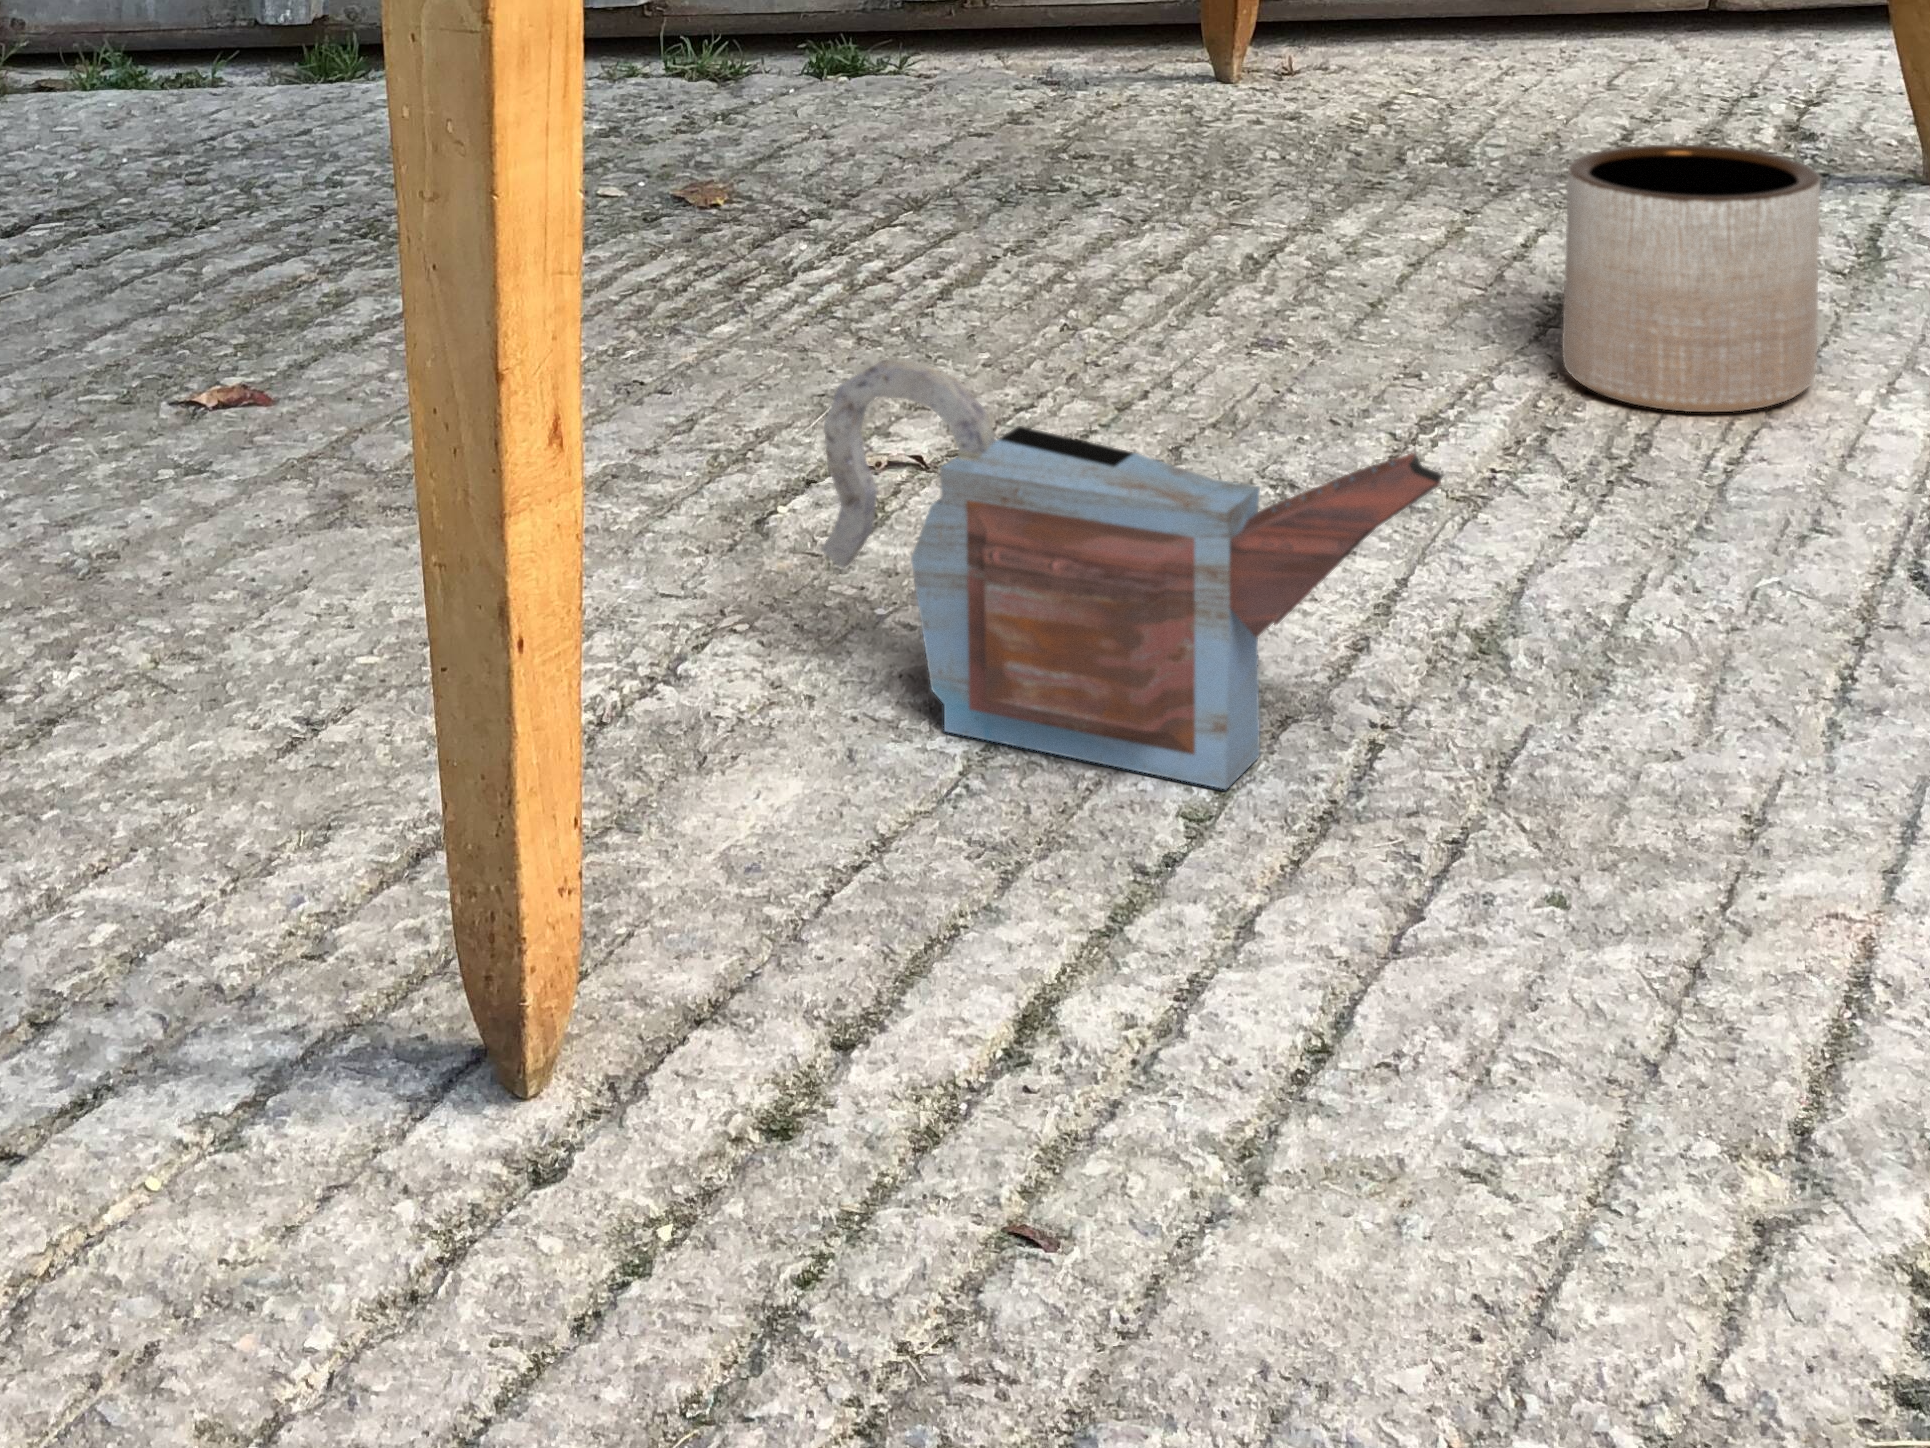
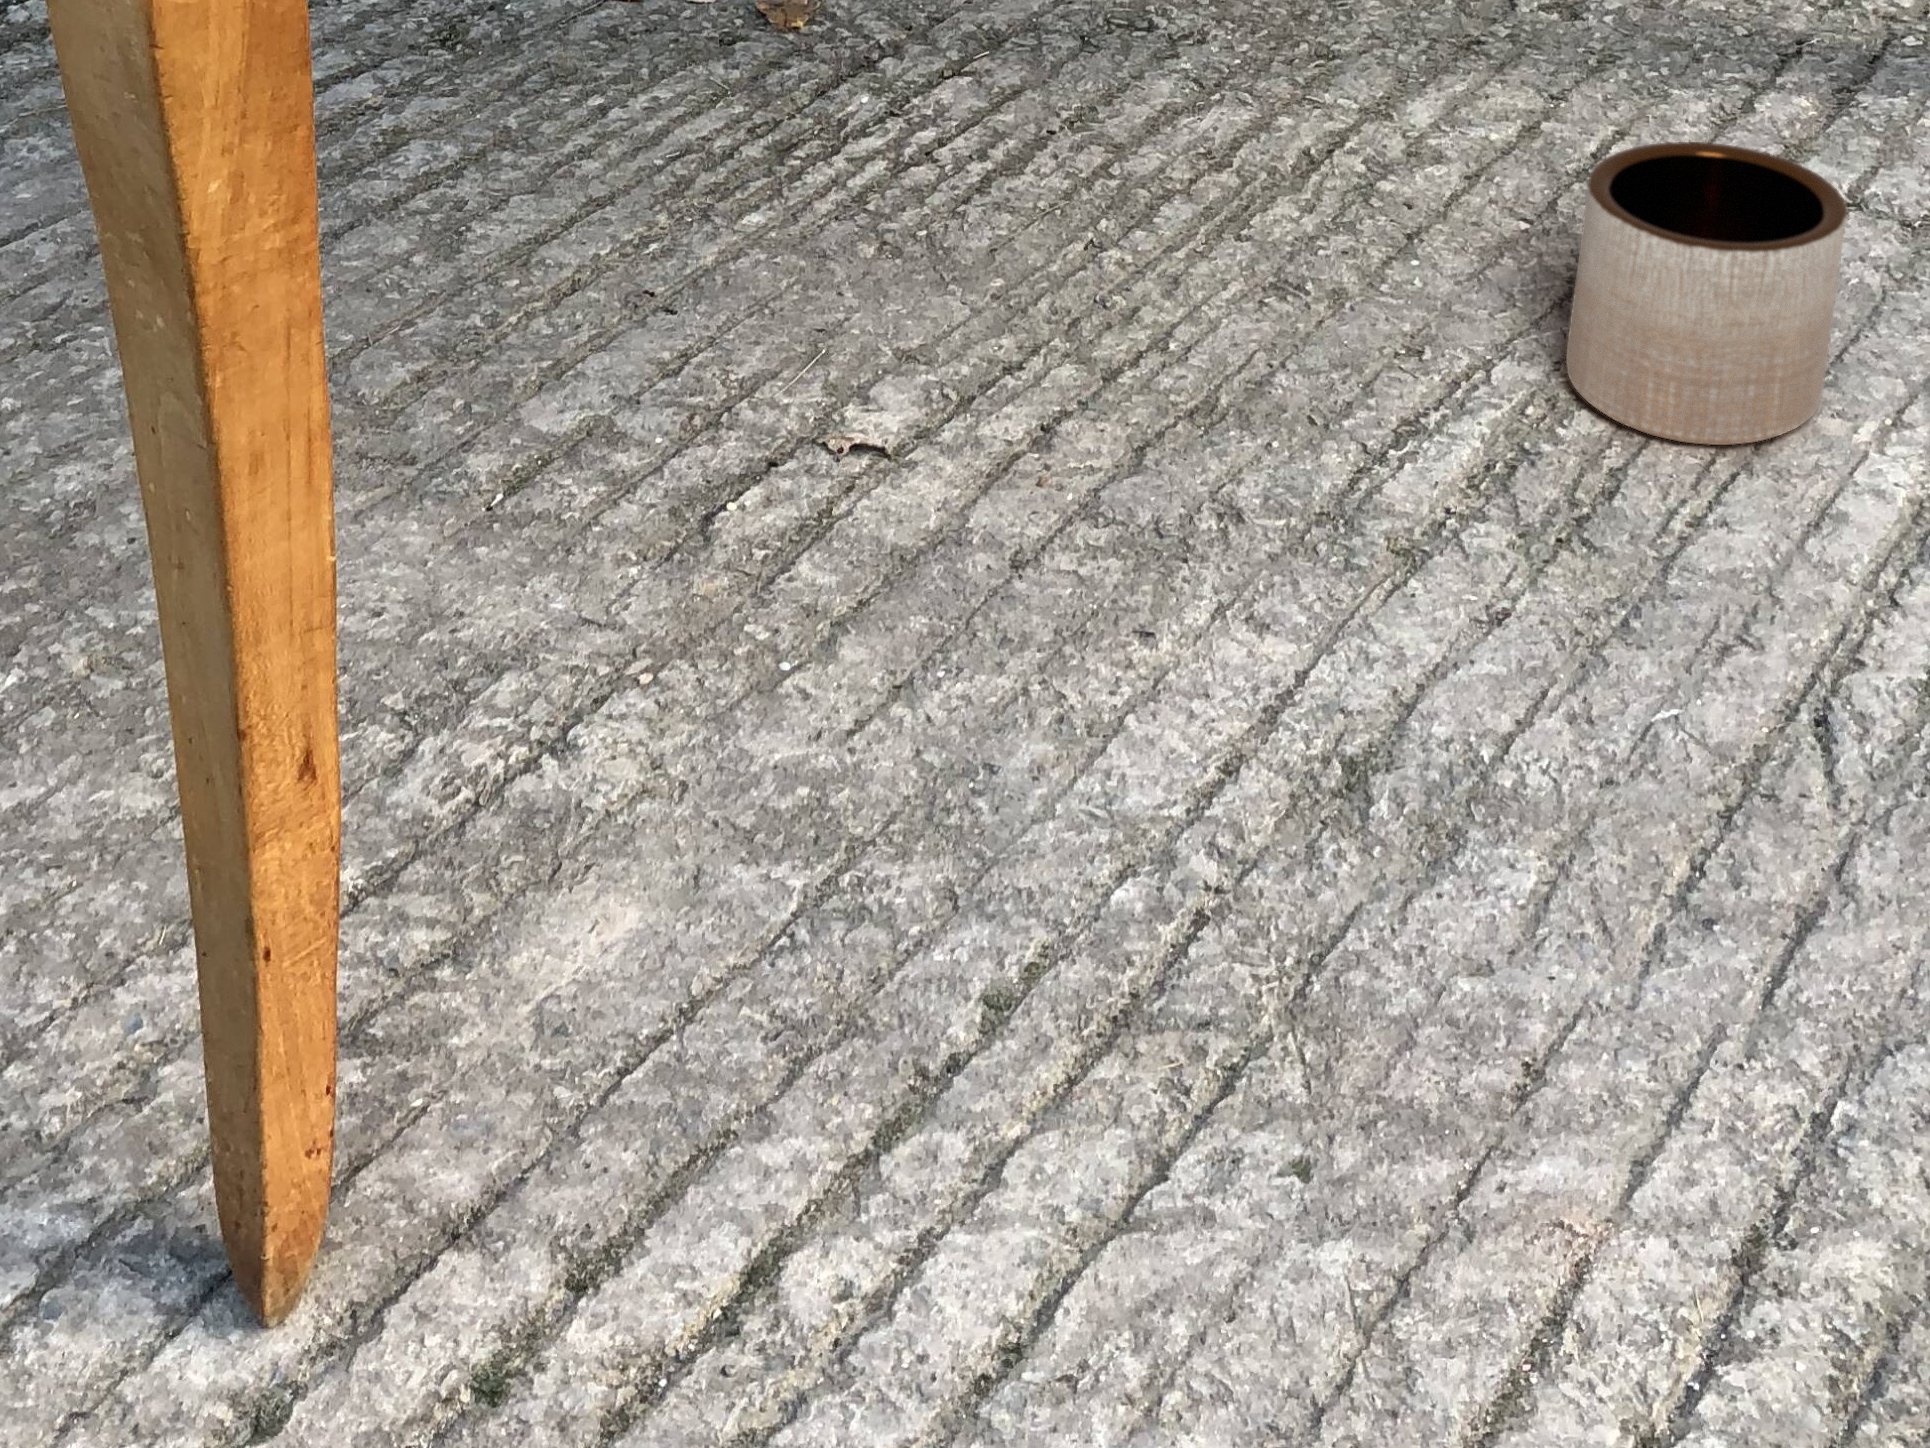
watering can: present [821,360,1443,789] -> none [691,506,1250,968]

